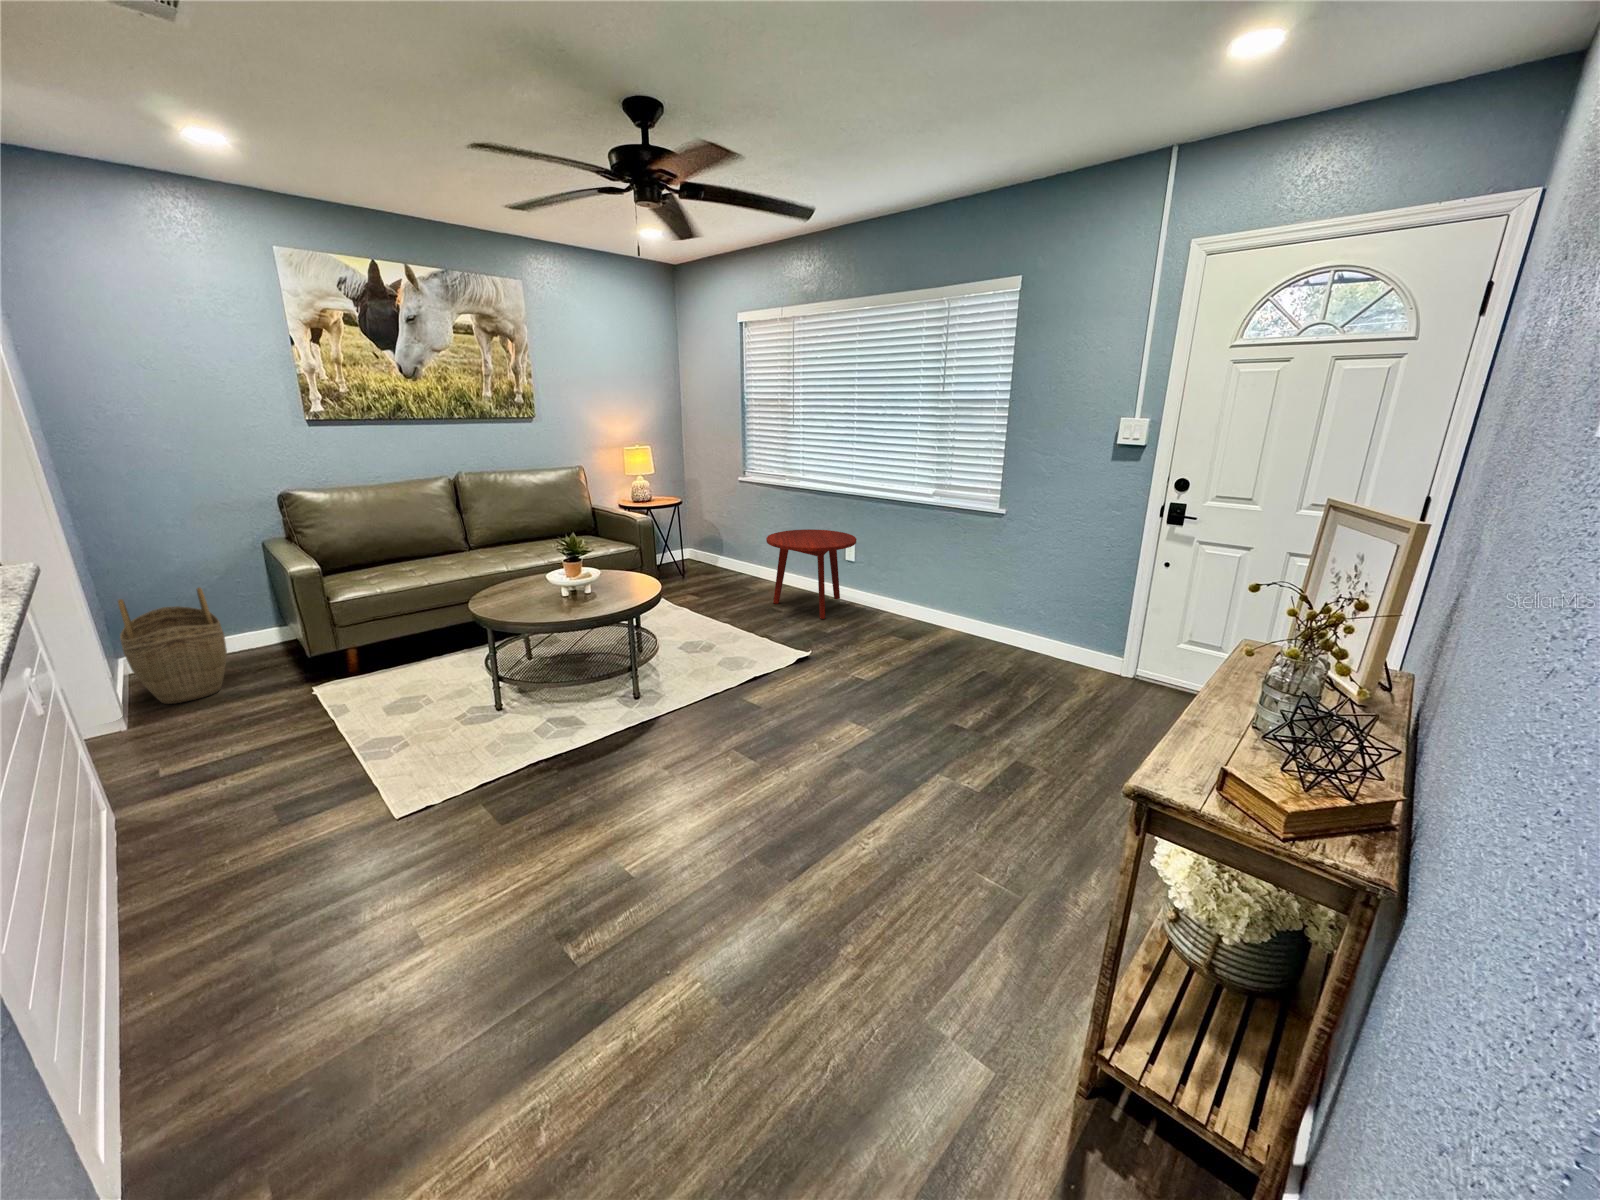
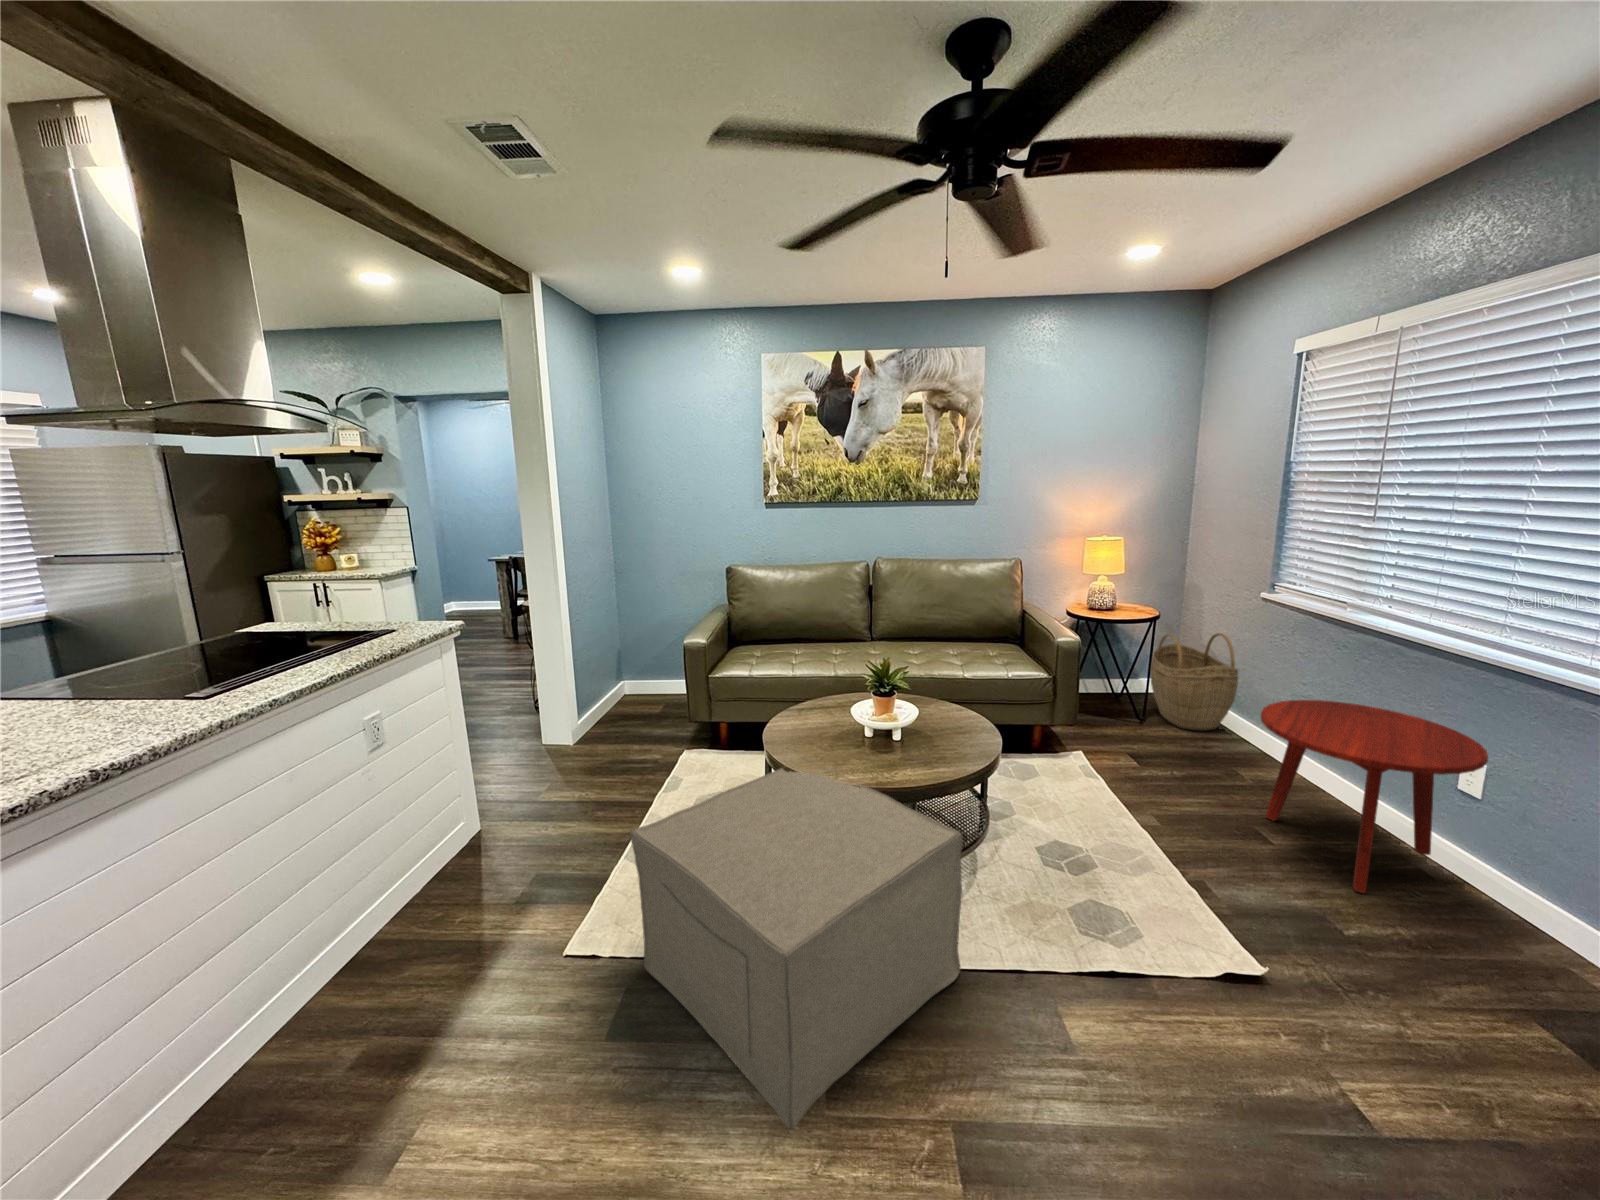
woven basket: present [118,588,227,704] -> present [1151,633,1238,731]
ottoman: none [444,616,678,793] -> present [630,757,962,1129]

